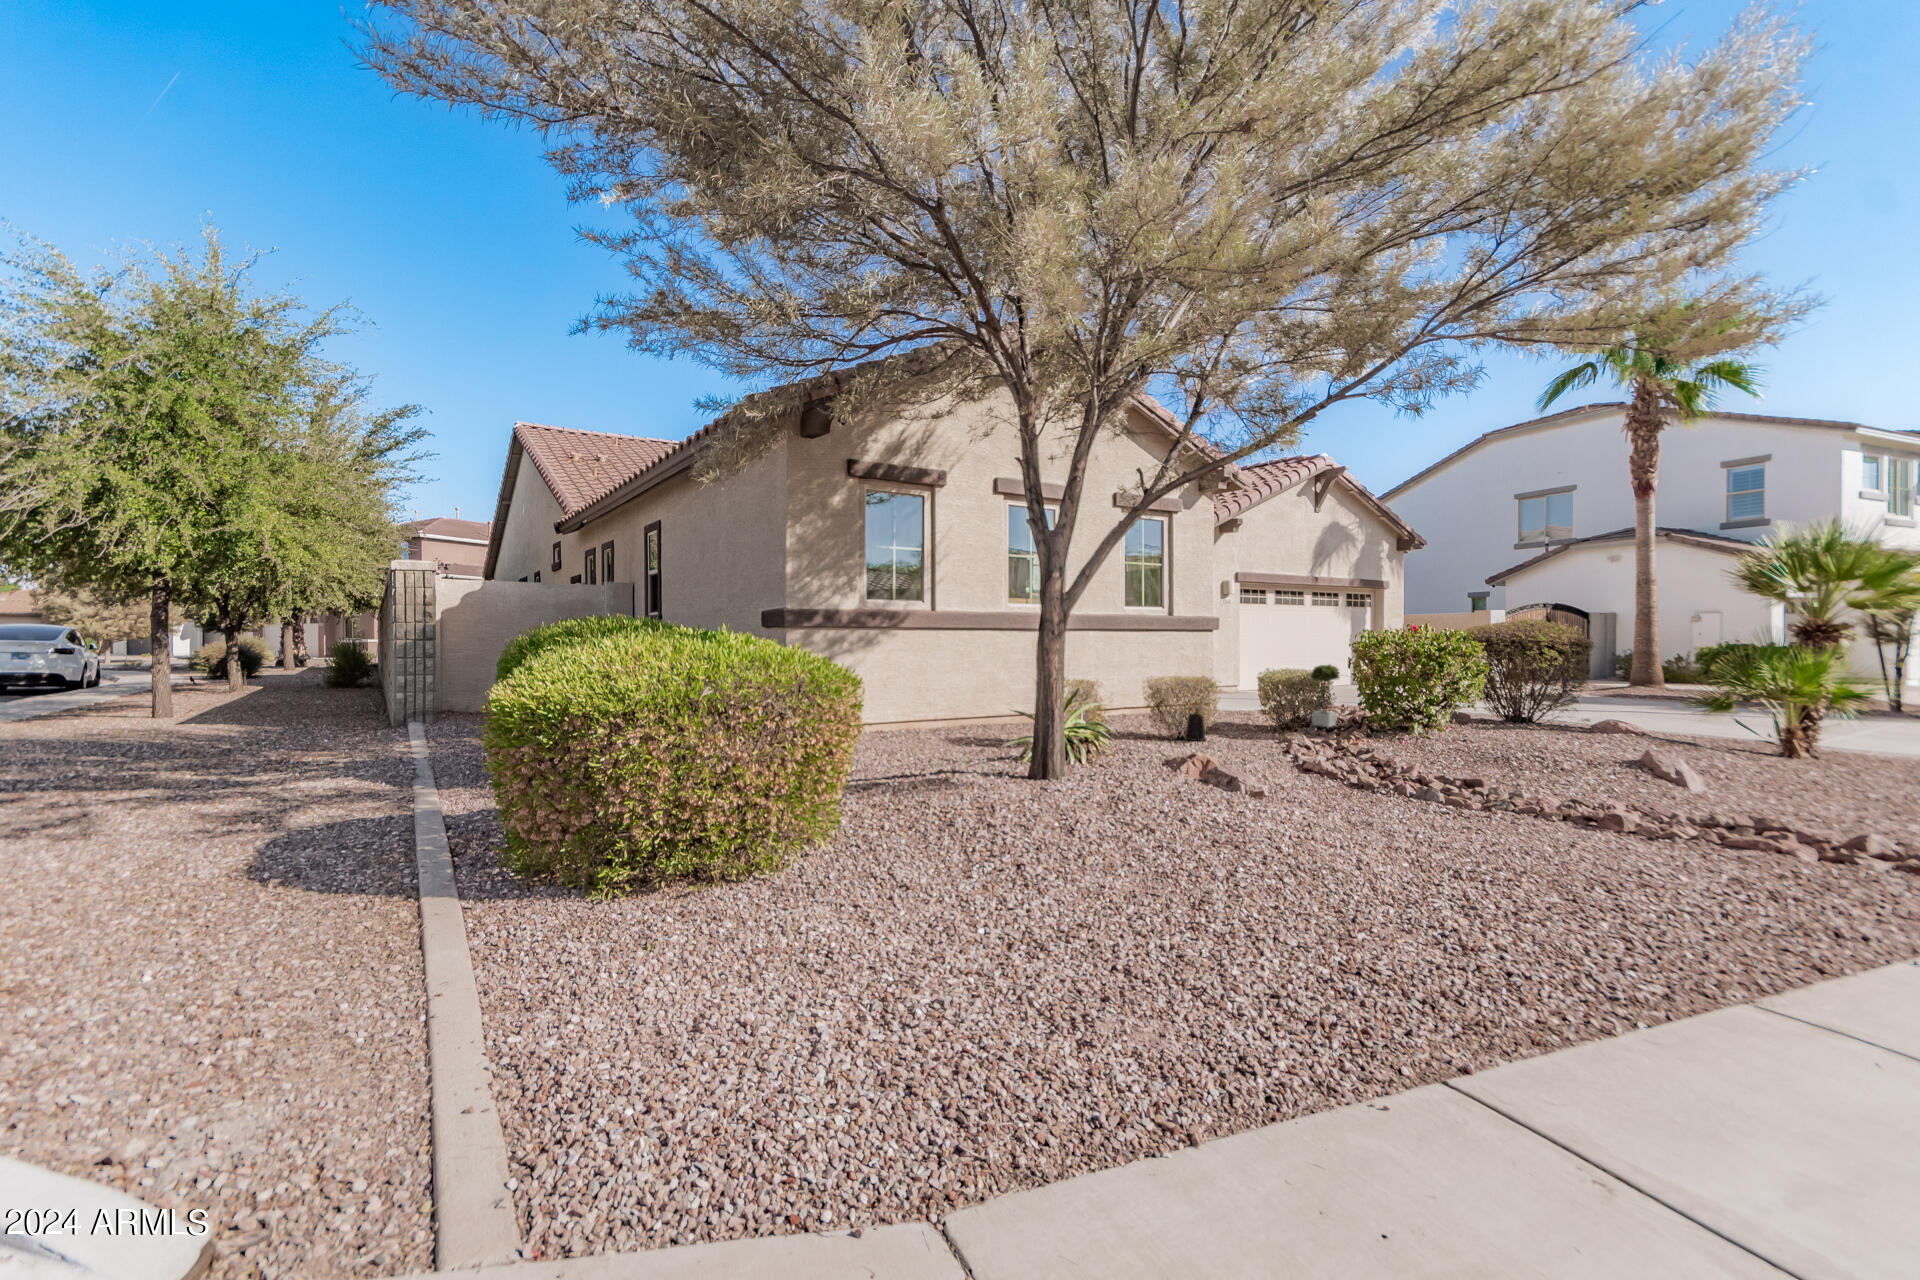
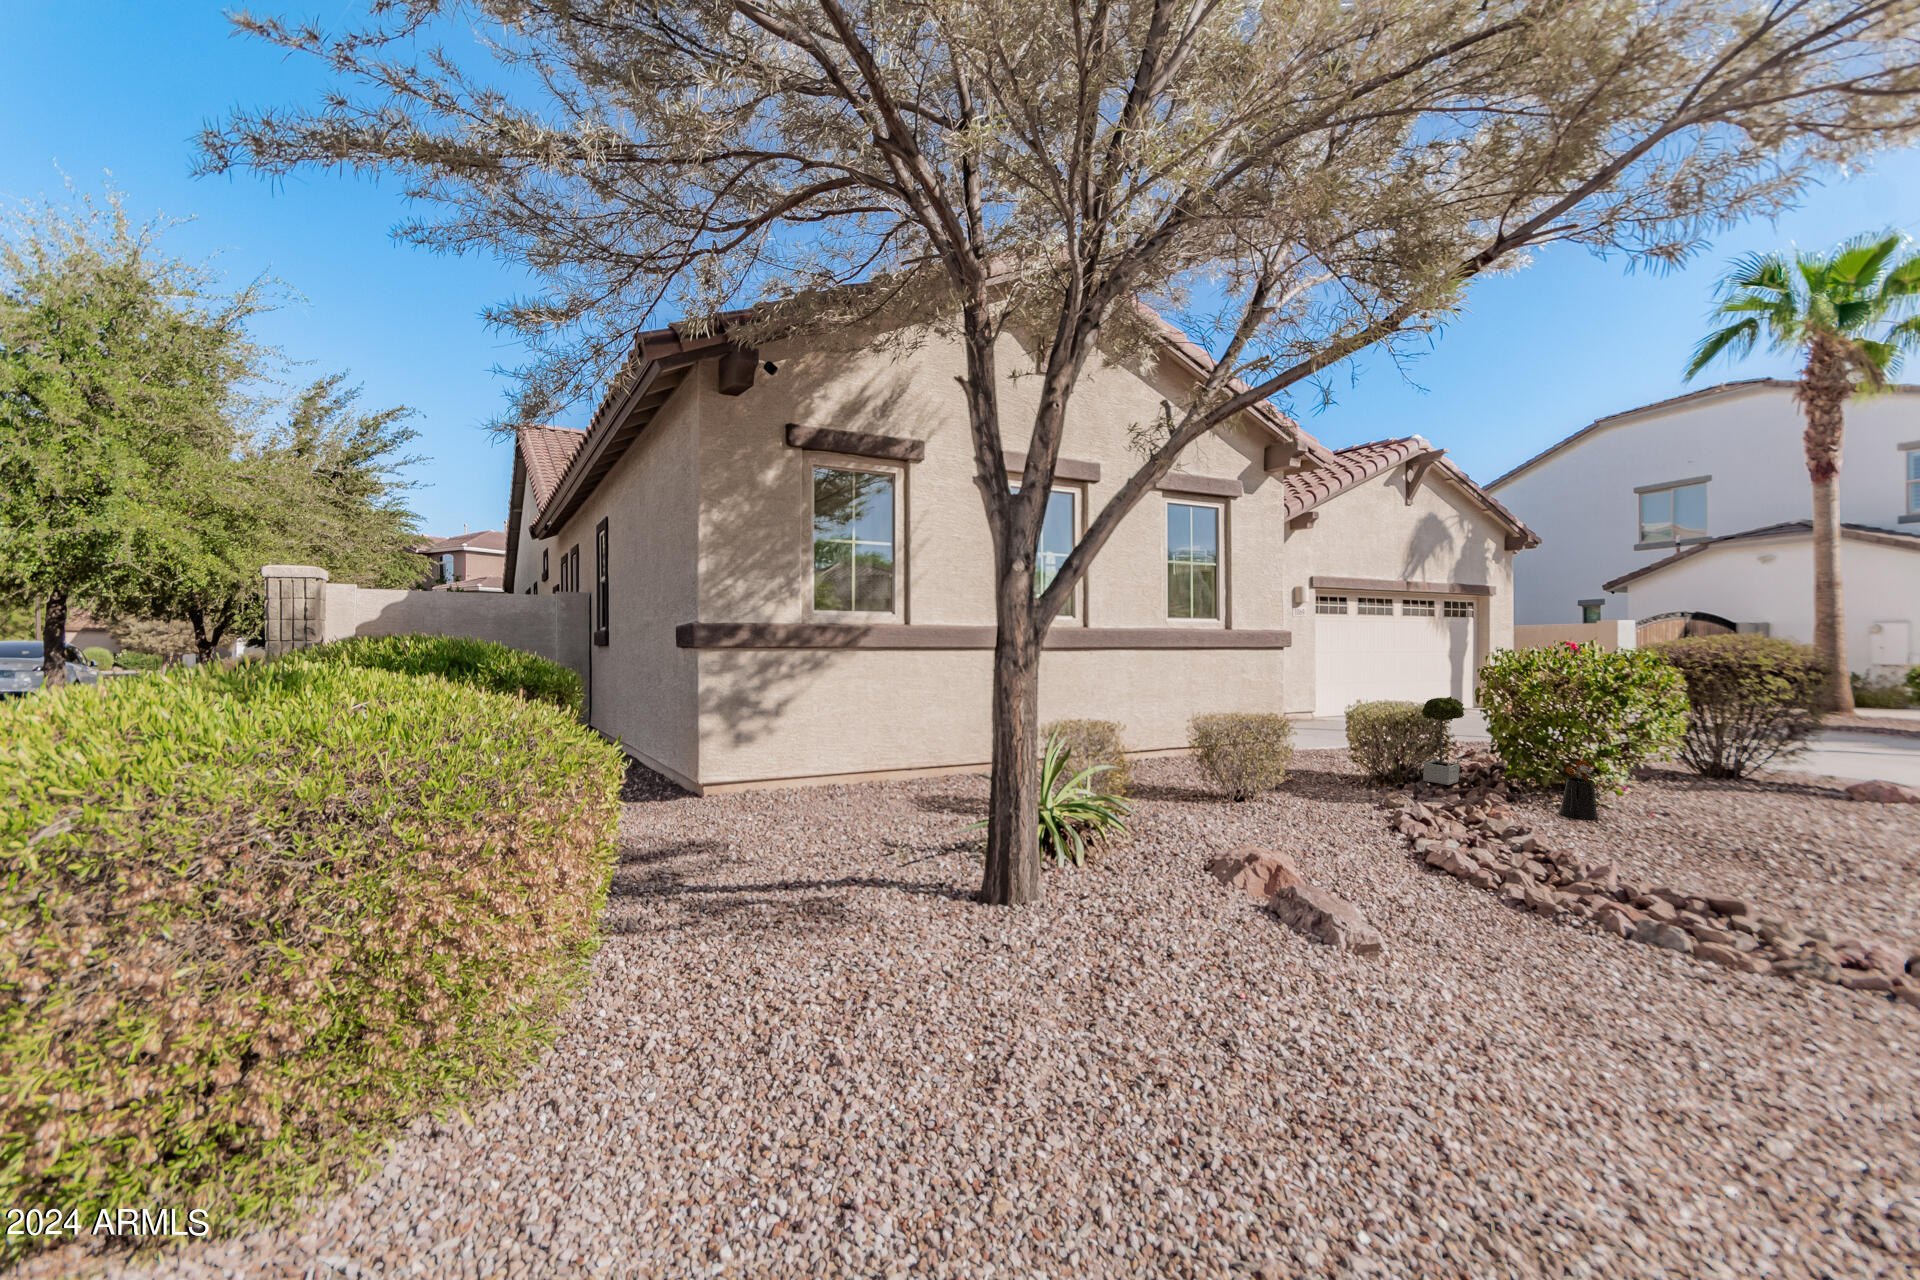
watering can: present [1185,702,1206,741] -> present [1559,760,1598,819]

